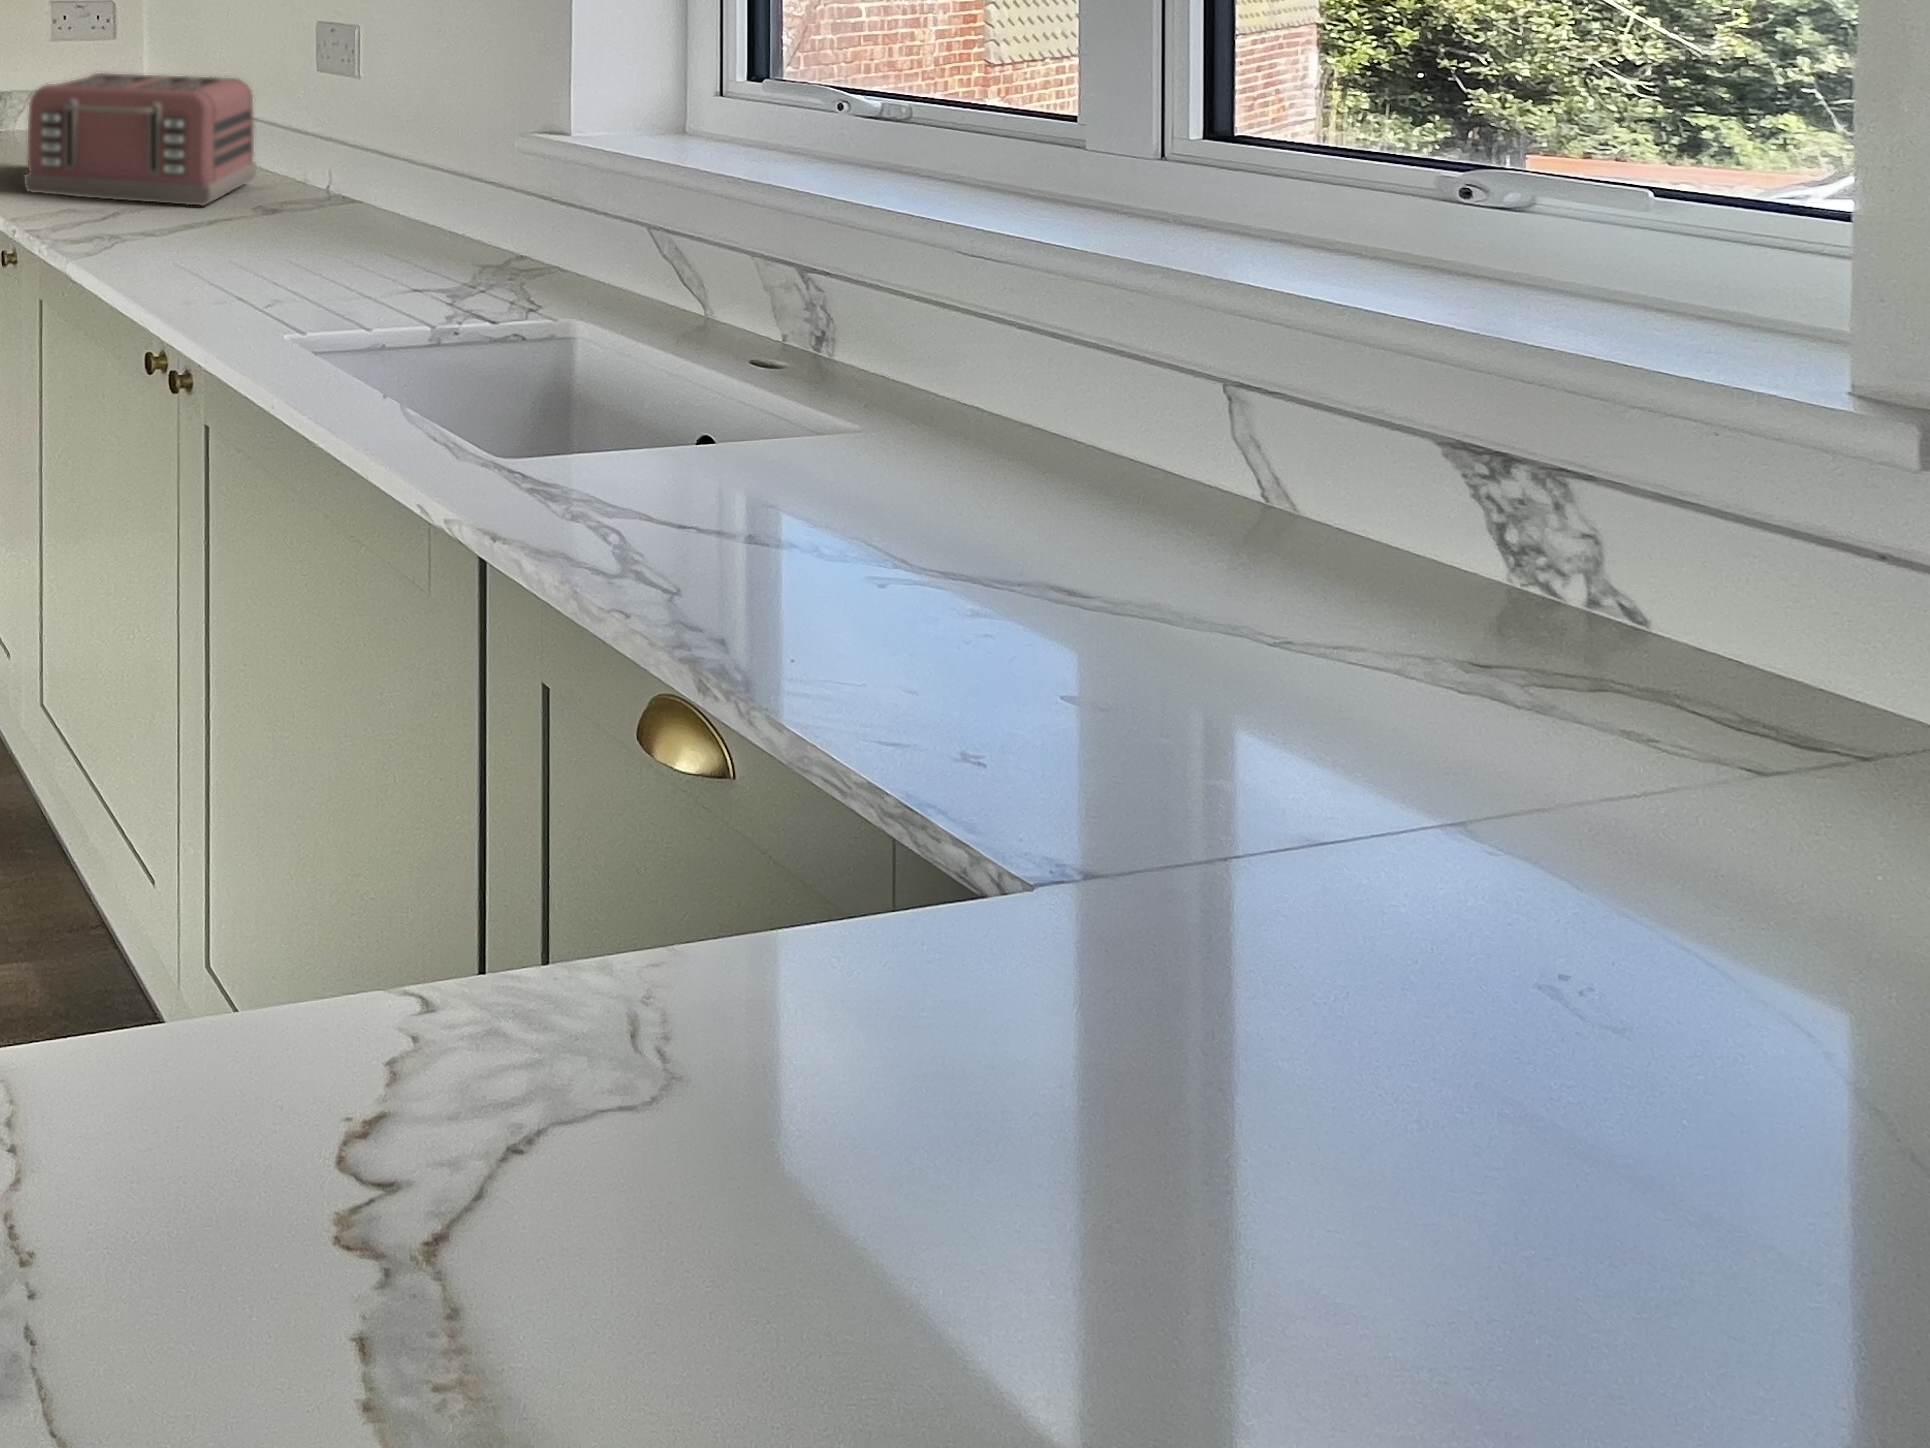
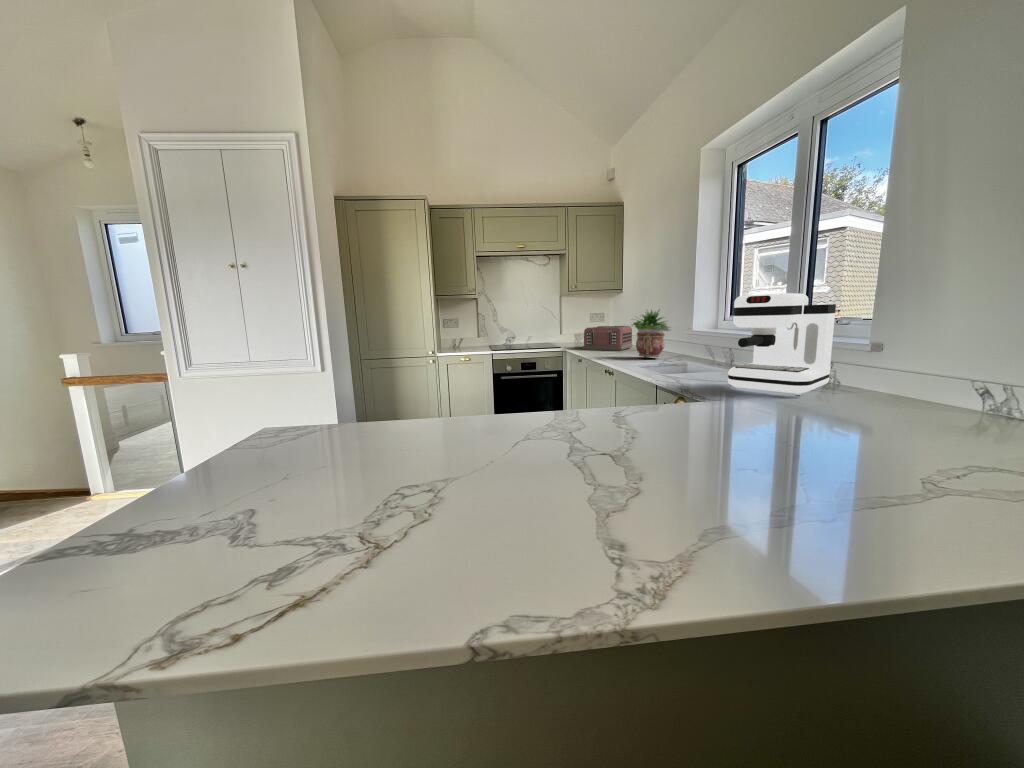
potted plant: none [265,29,469,280] -> present [632,310,670,358]
coffee maker: none [916,64,1501,740] -> present [728,293,836,395]

